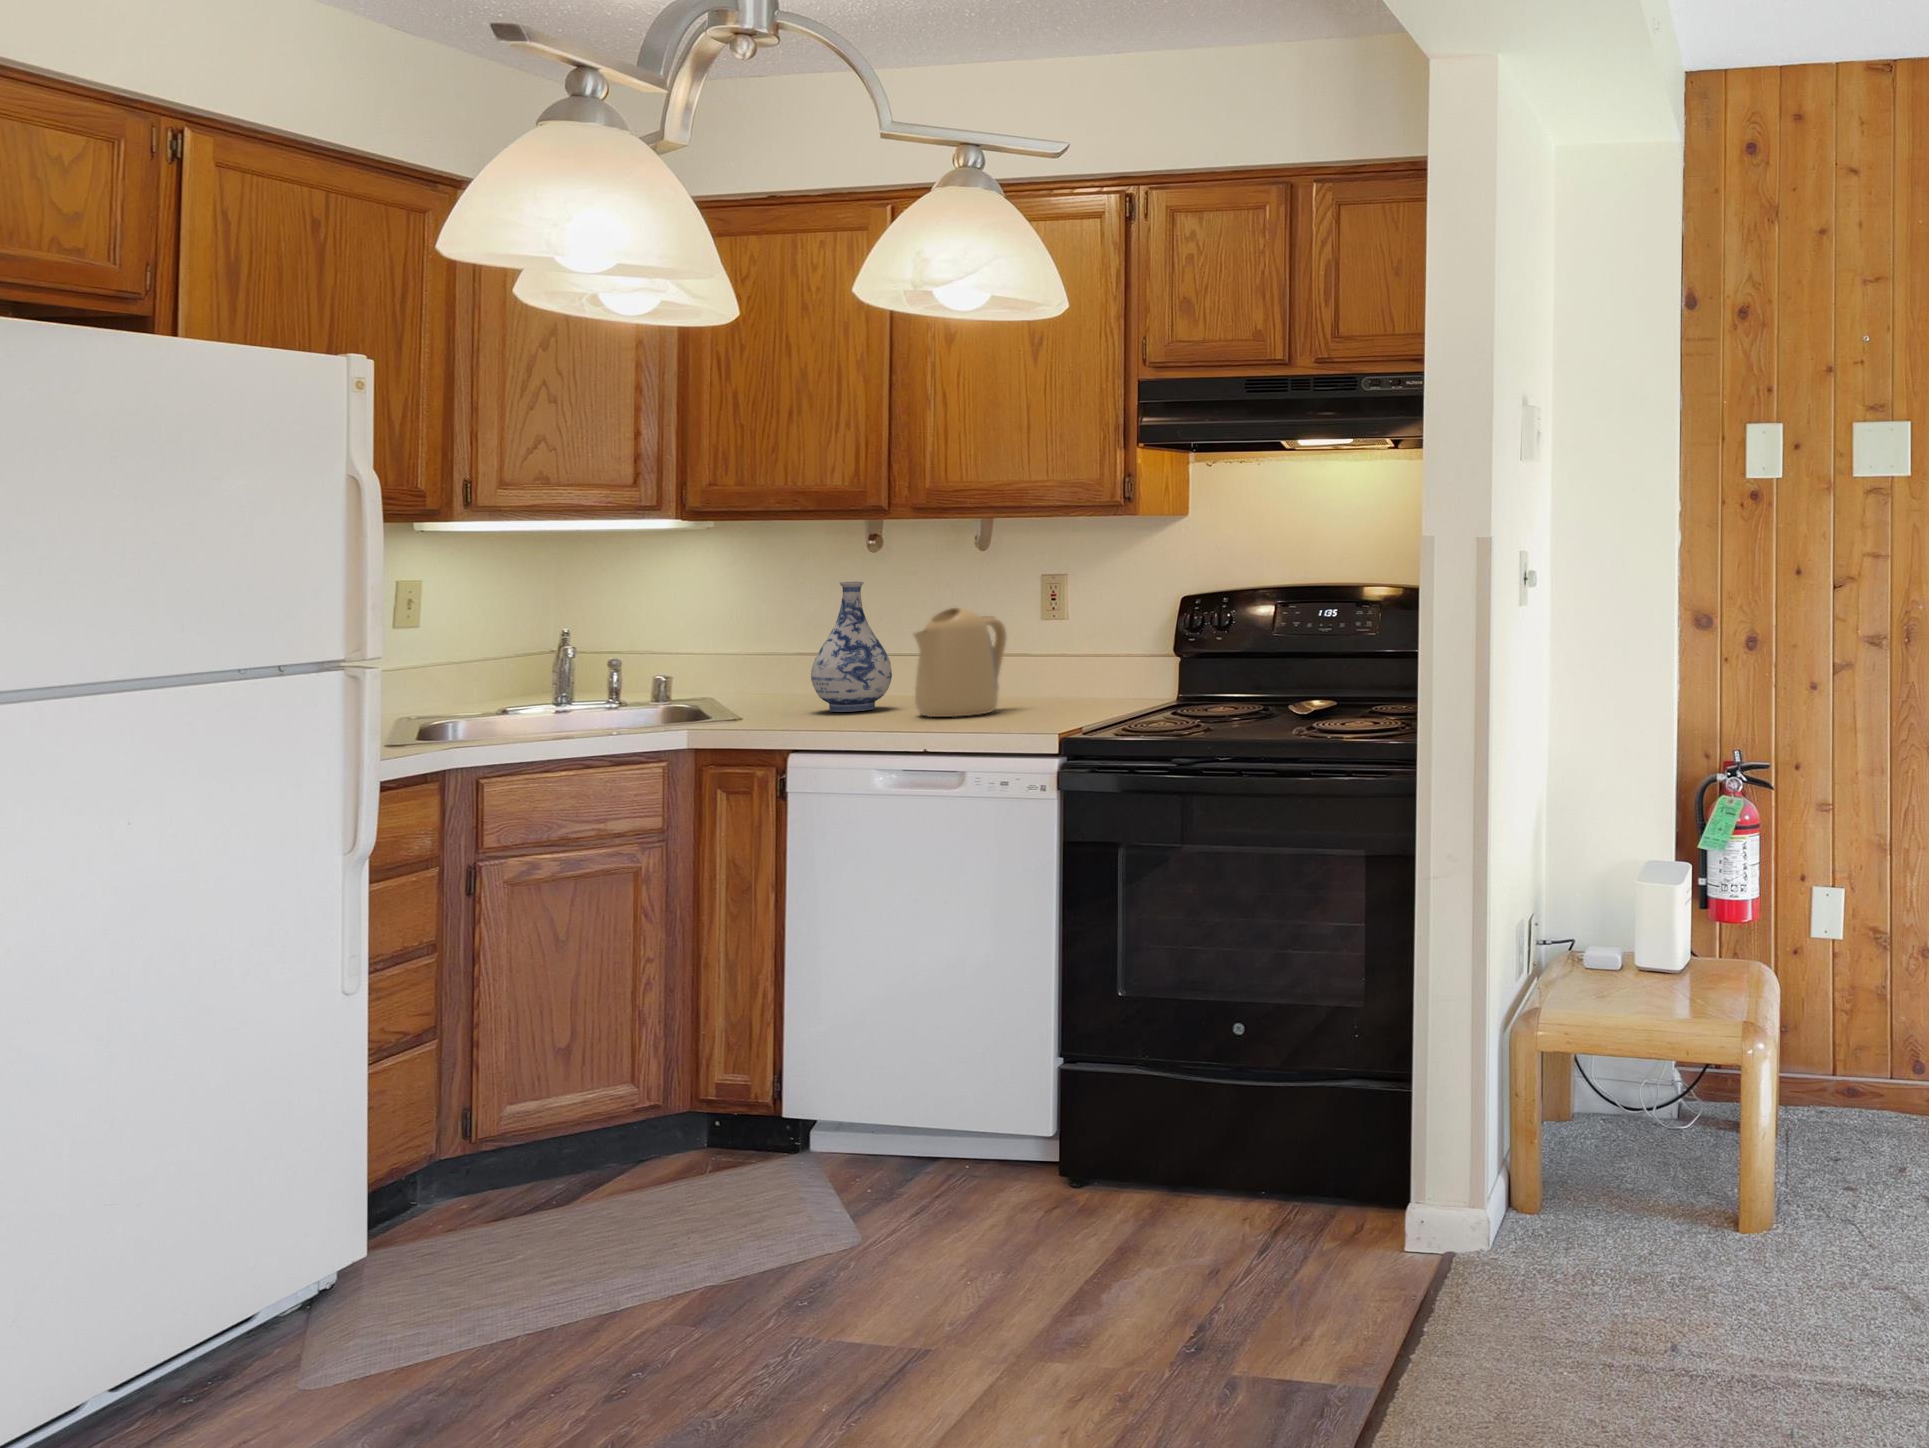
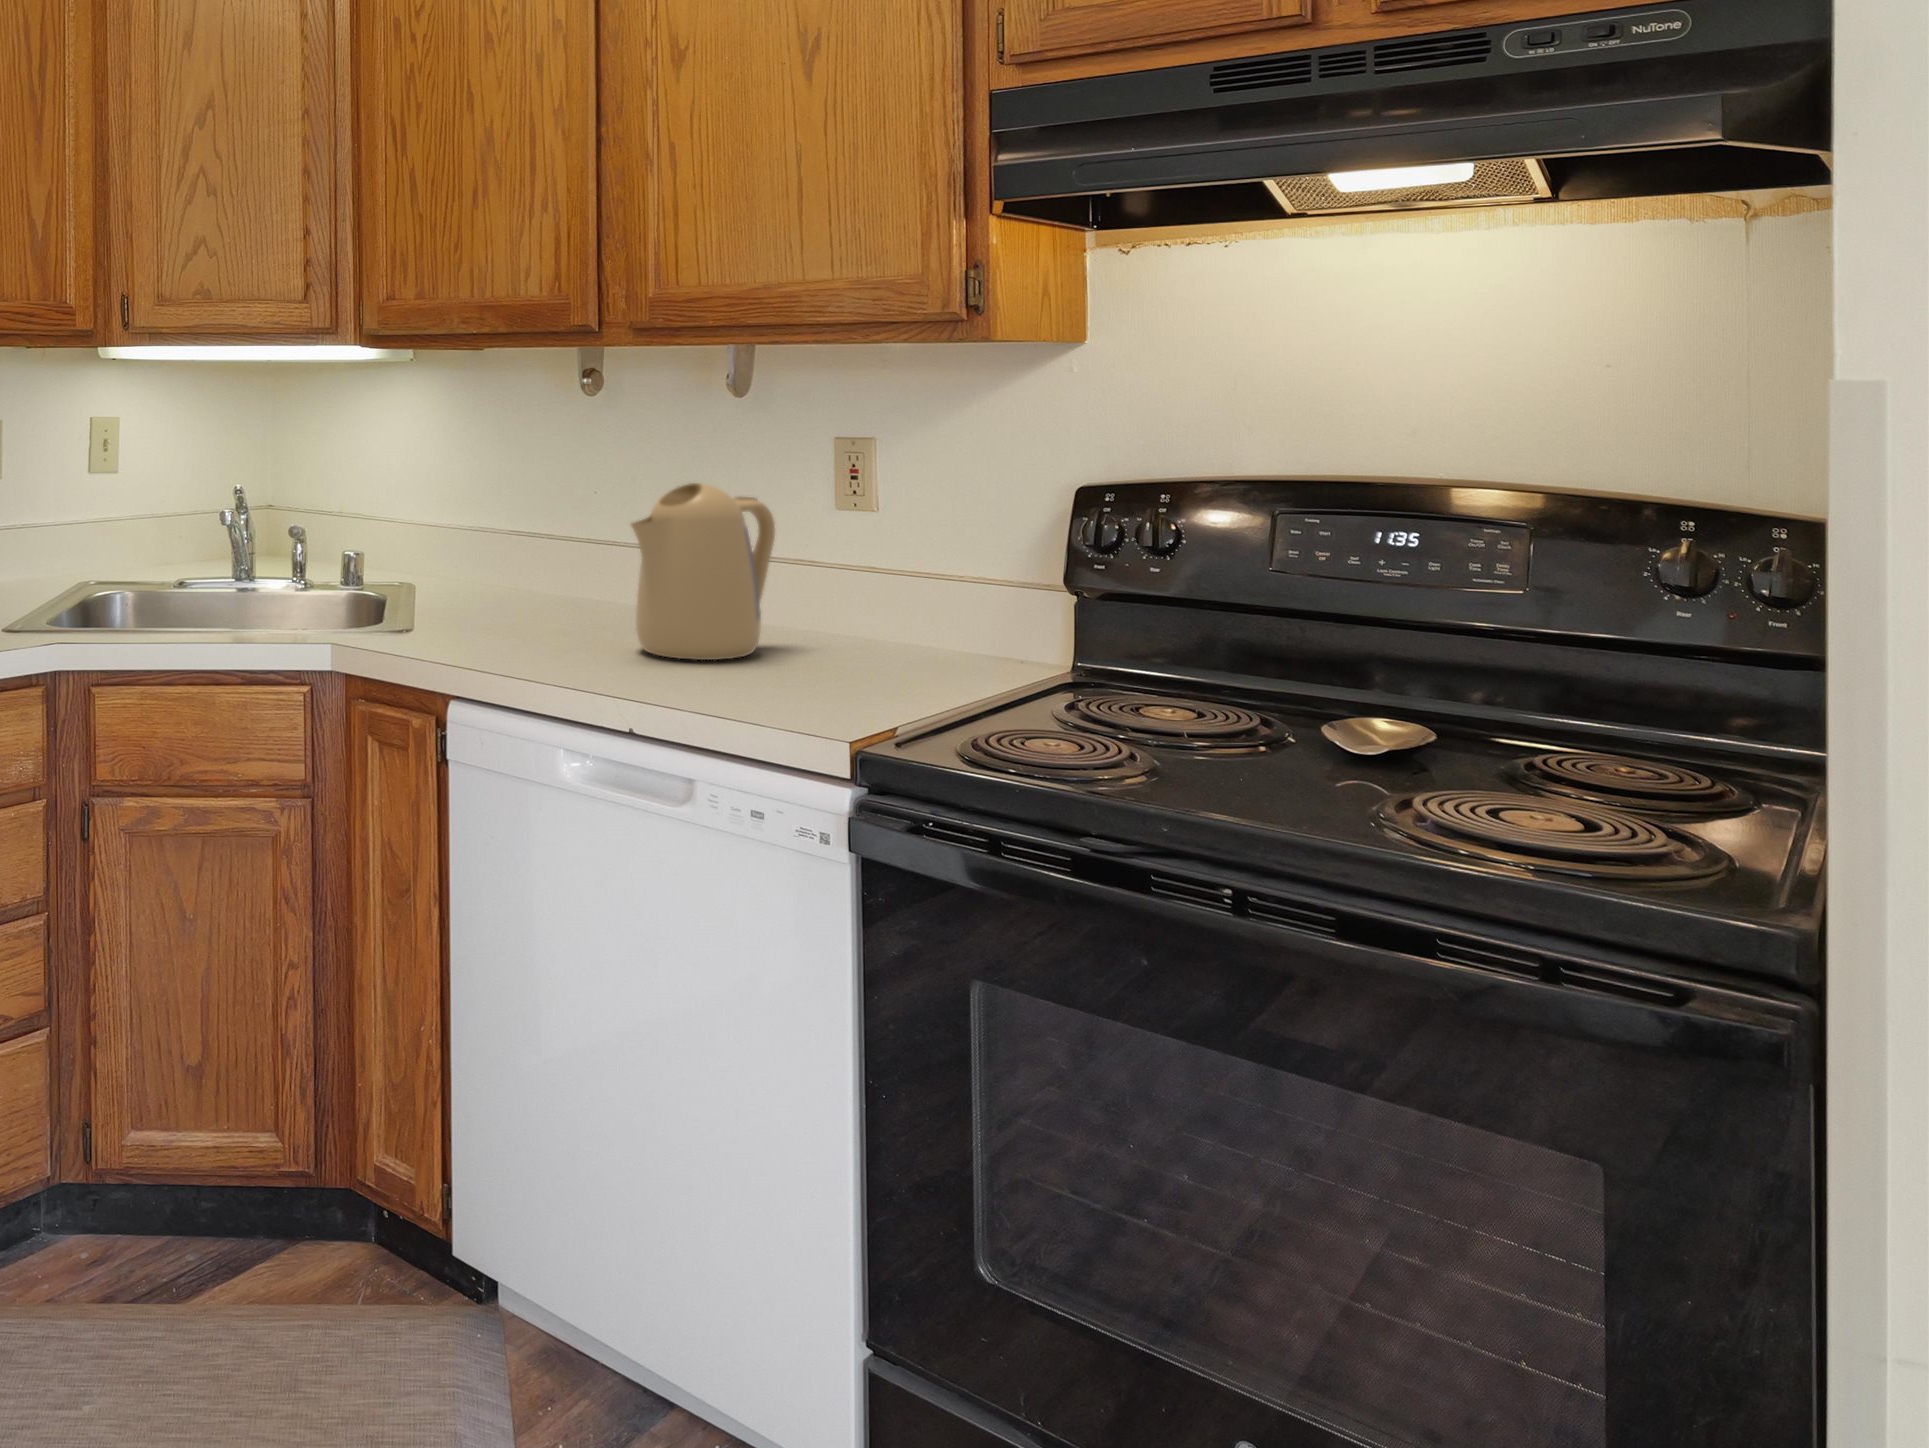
vase: present [811,582,892,712] -> none [503,435,612,629]

